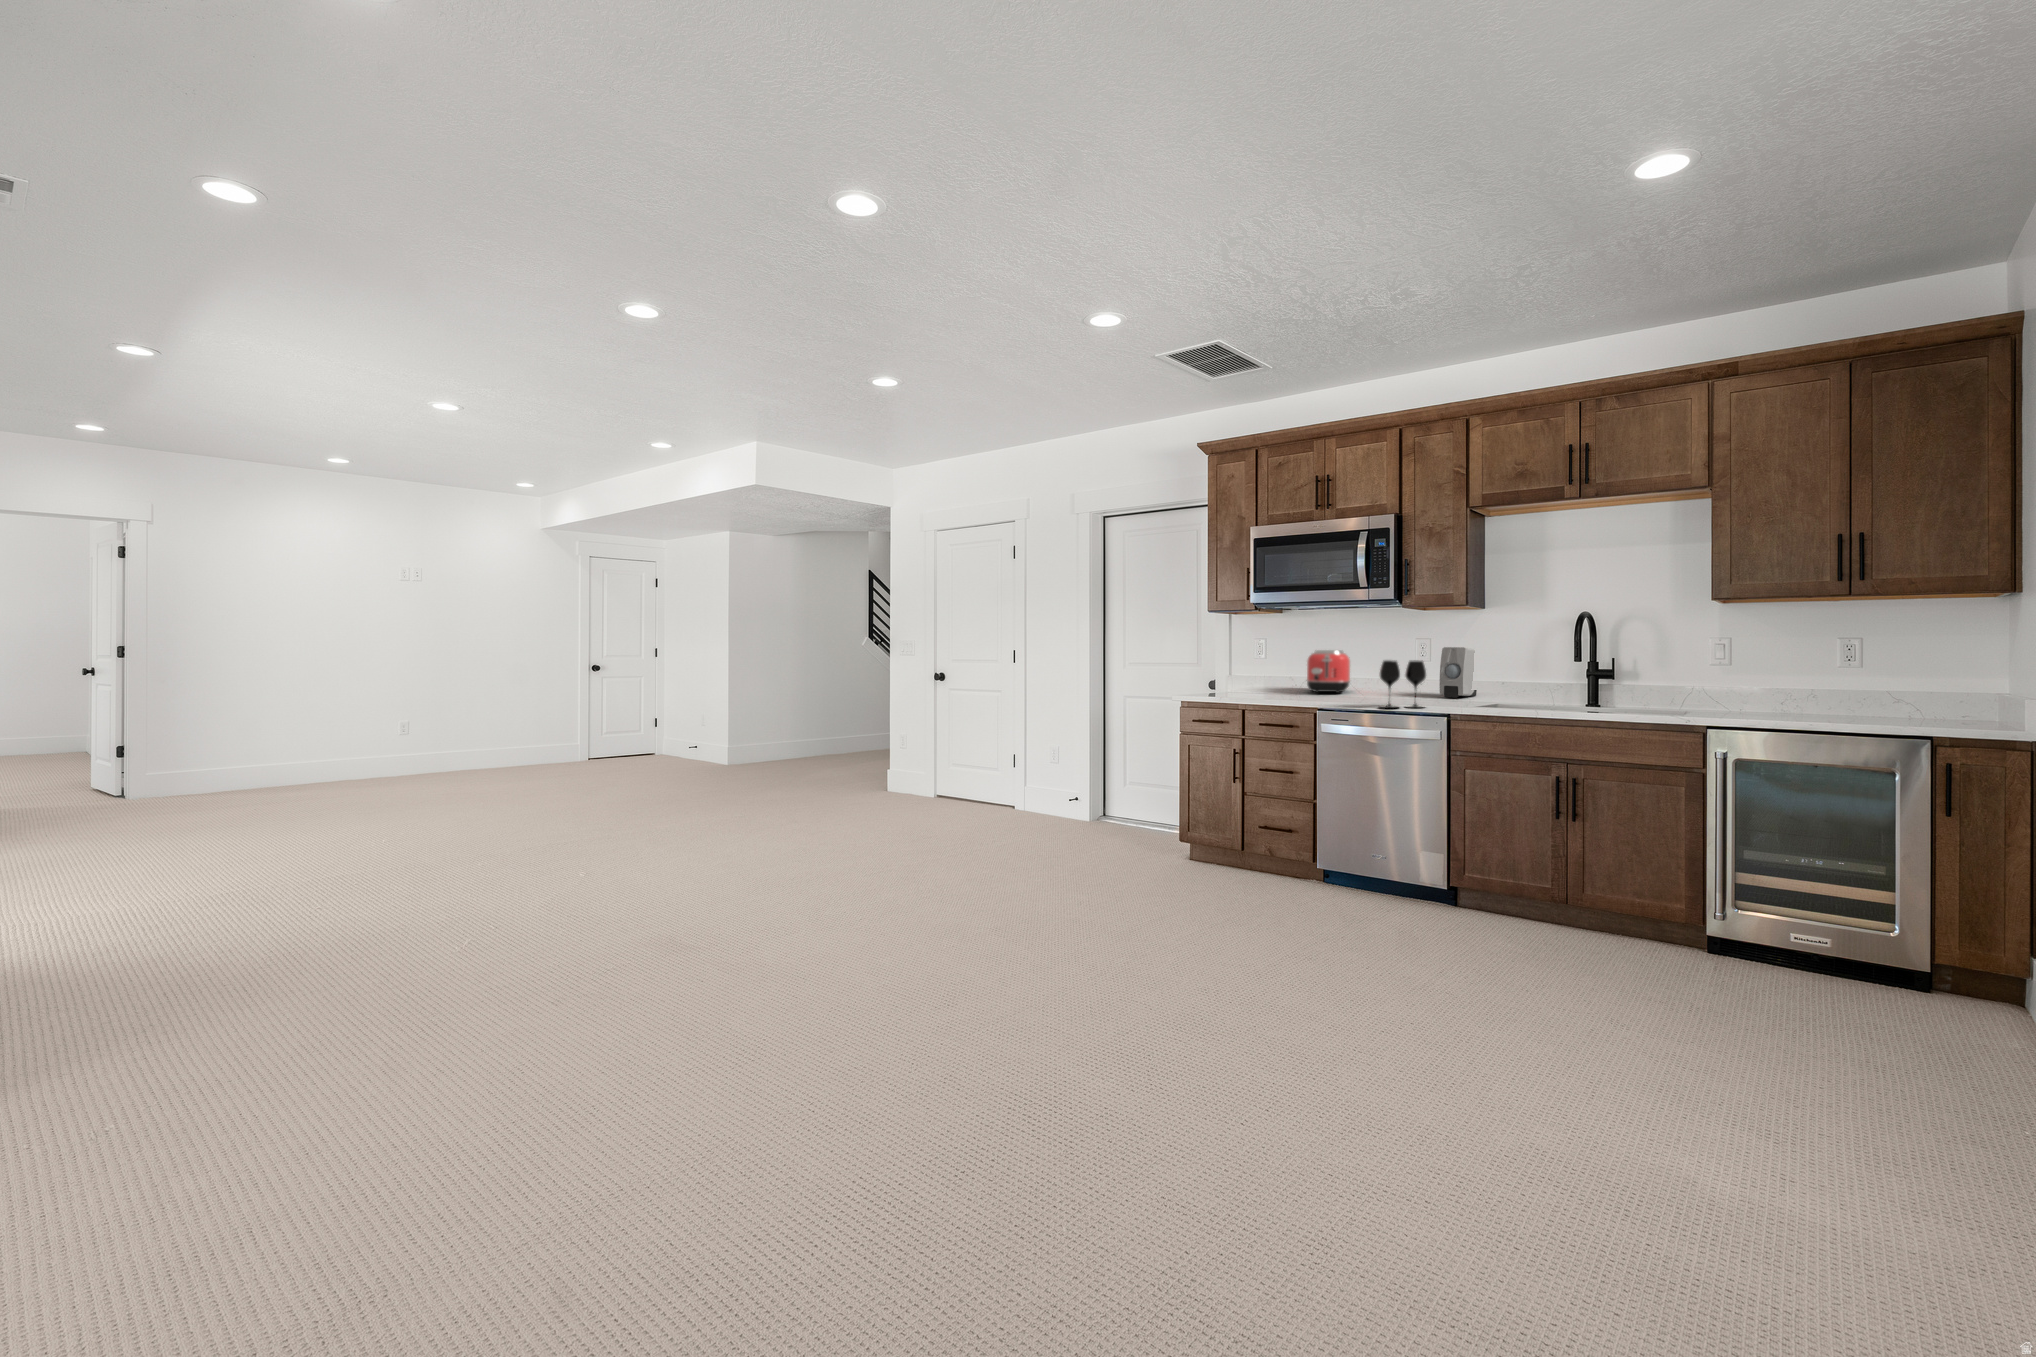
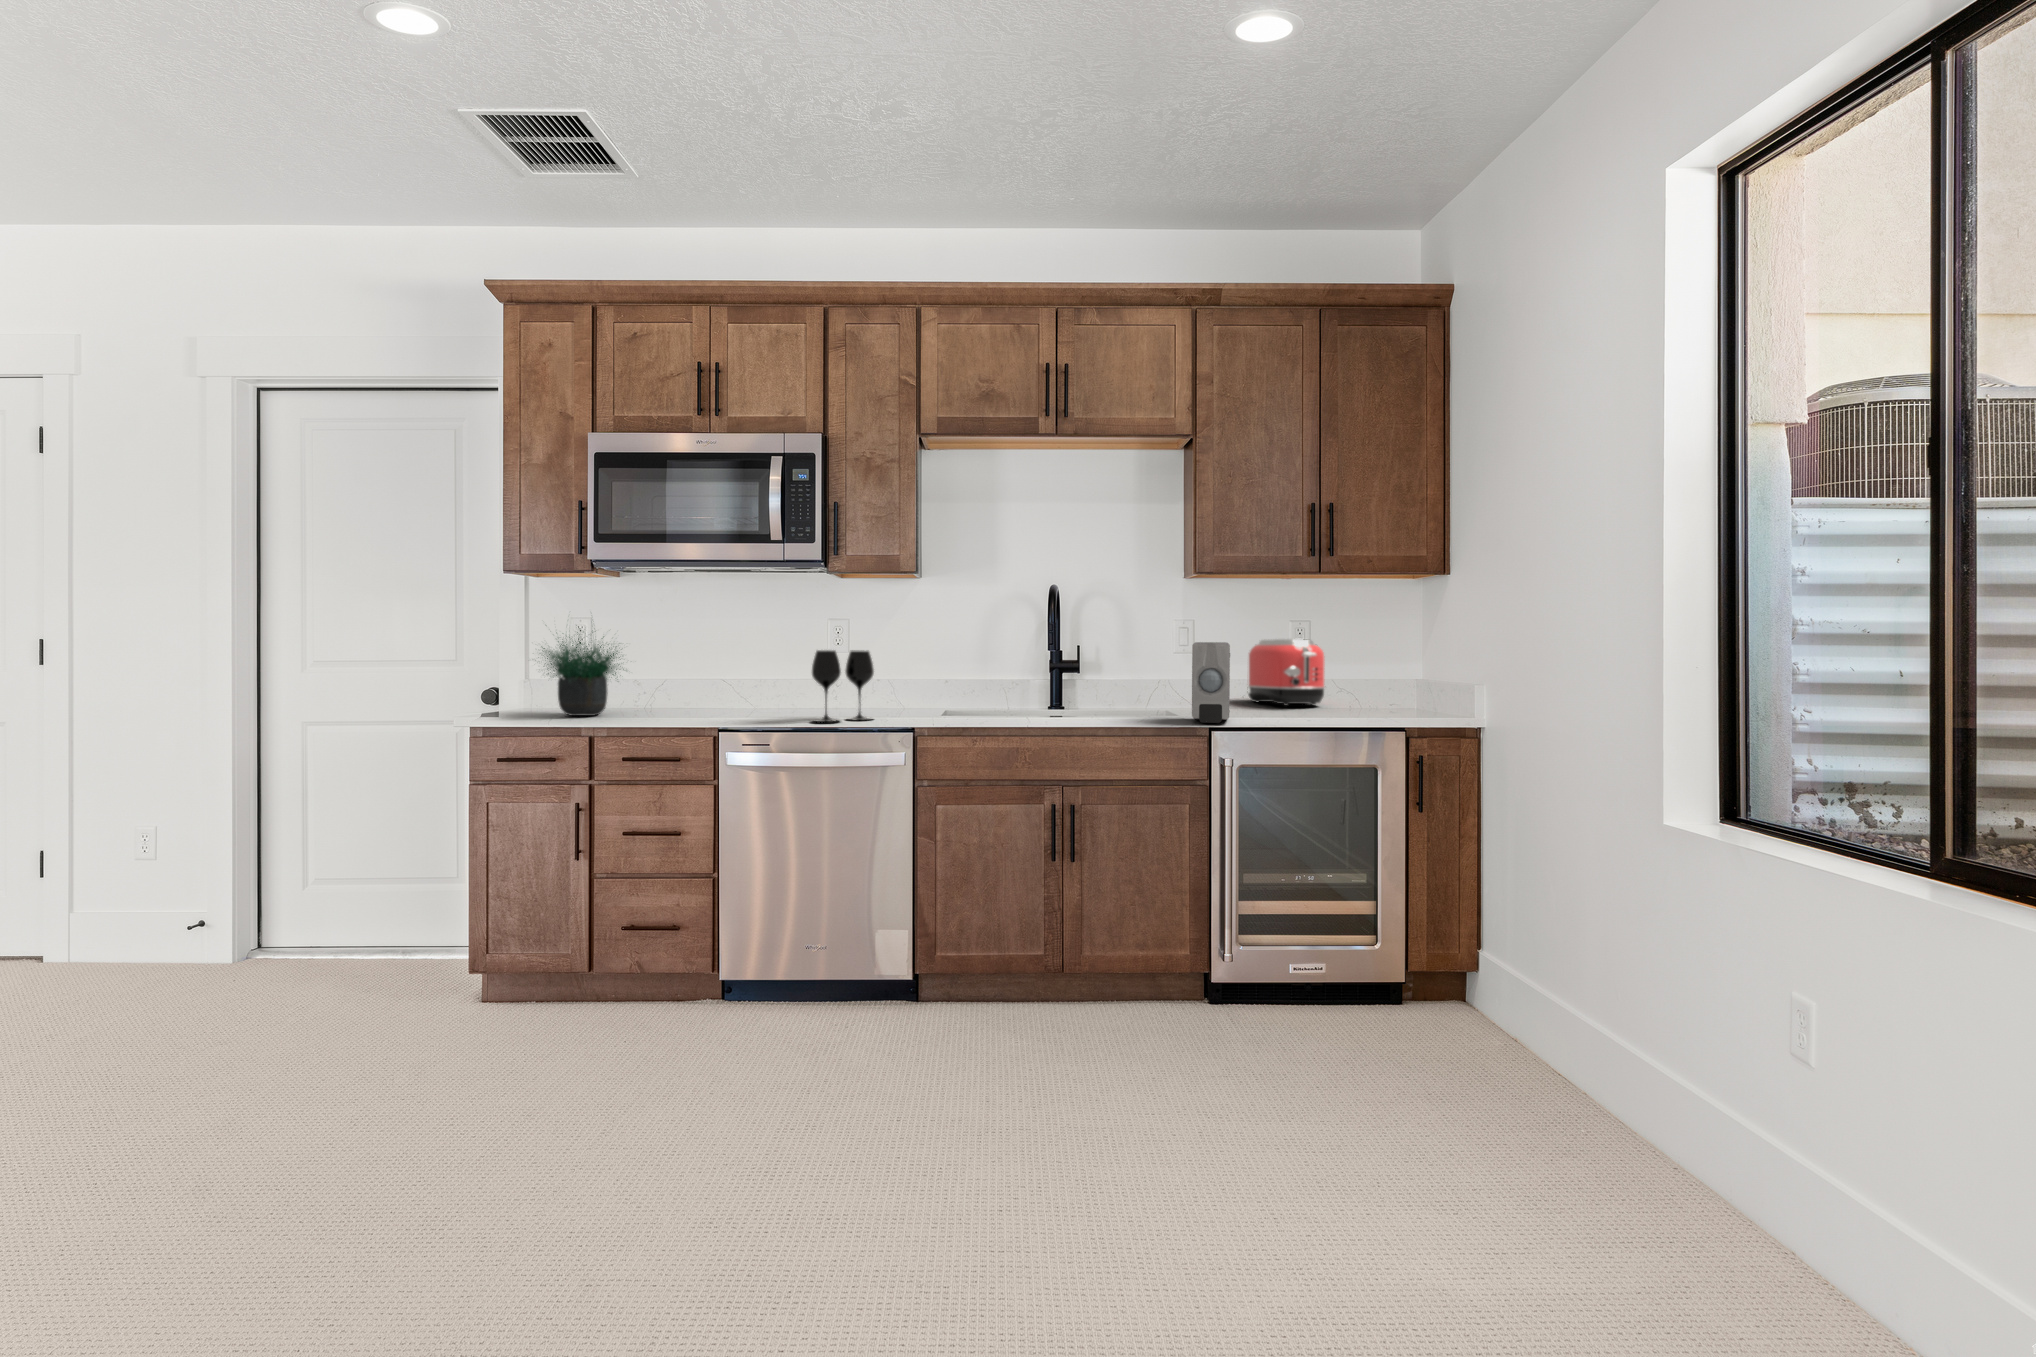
potted plant: none [1212,633,1277,698] -> present [542,628,624,716]
soap dispenser: present [1440,647,1477,698] -> present [1192,642,1230,723]
toaster: present [1307,650,1350,693] -> present [1248,639,1325,706]

